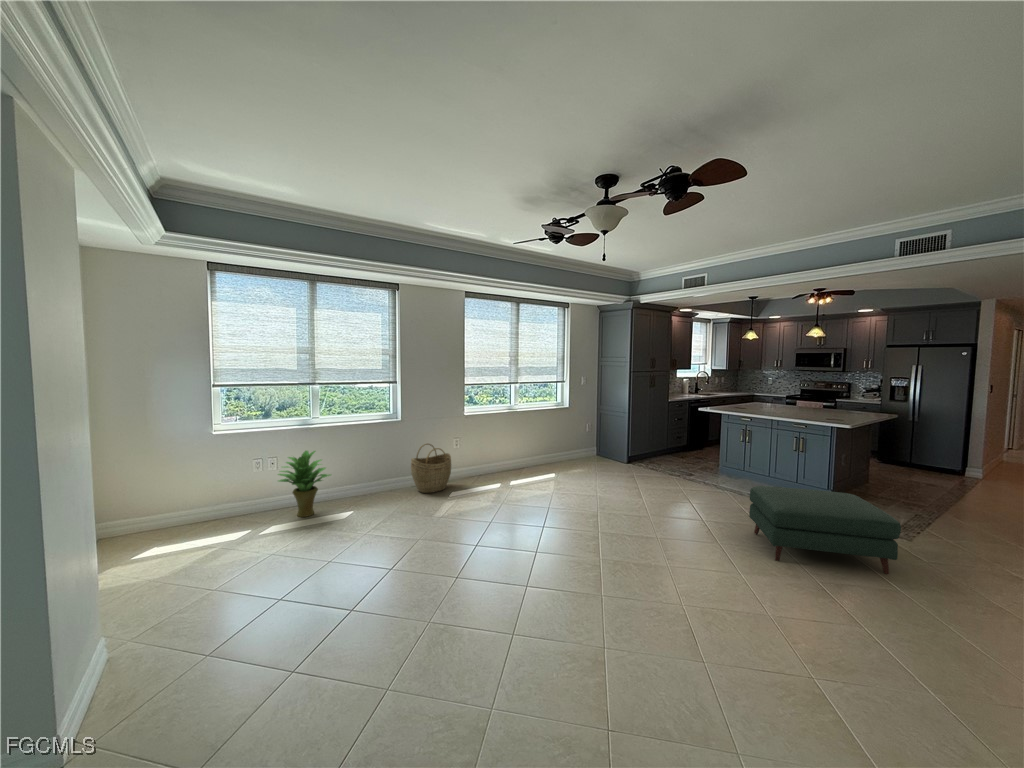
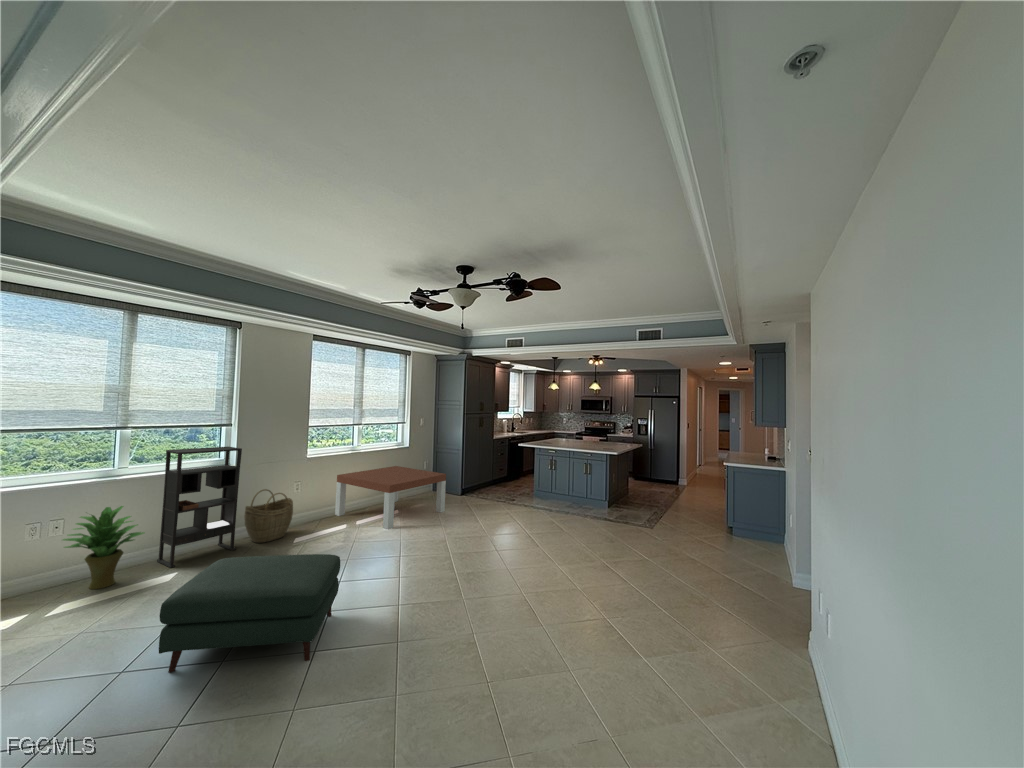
bookshelf: none [346,402,404,507] -> present [157,447,242,568]
coffee table: none [494,427,606,495] -> present [335,466,446,529]
ottoman: present [749,486,901,574] -> present [159,554,340,672]

